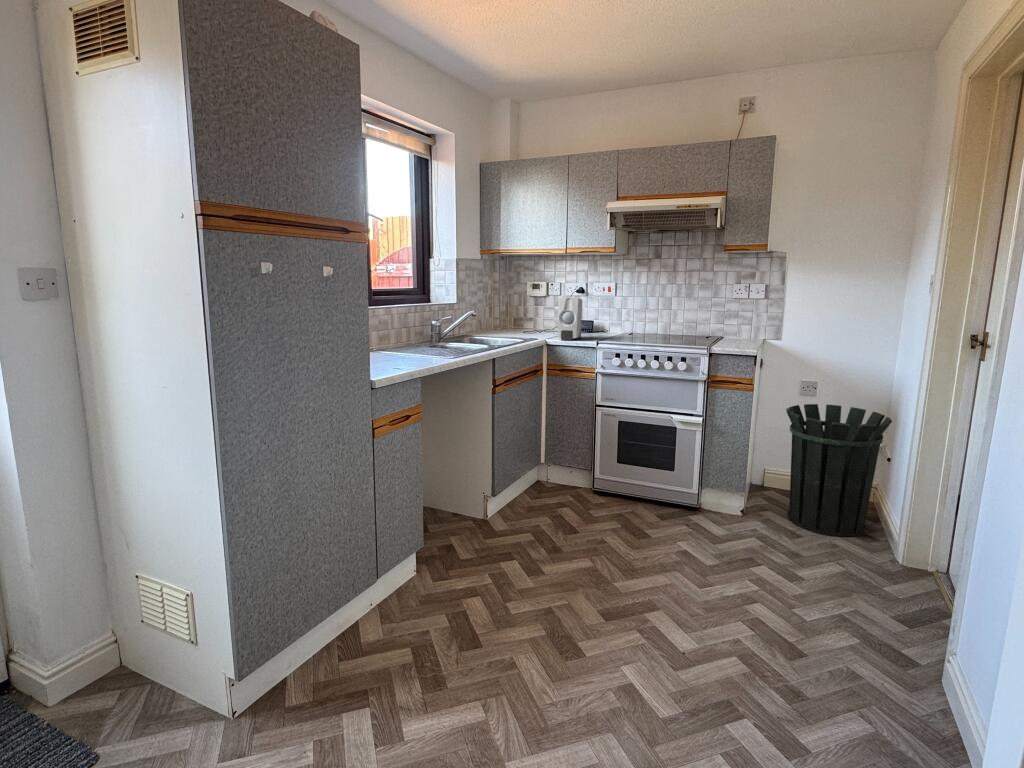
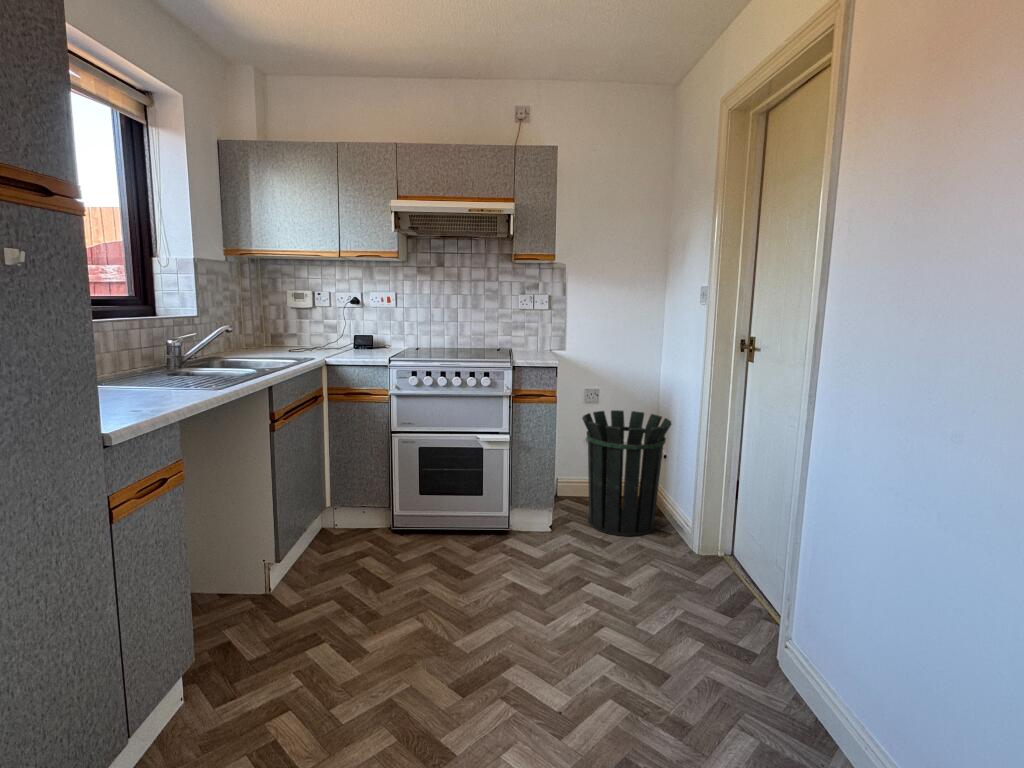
soap dispenser: present [557,297,582,340] -> none [340,308,366,358]

